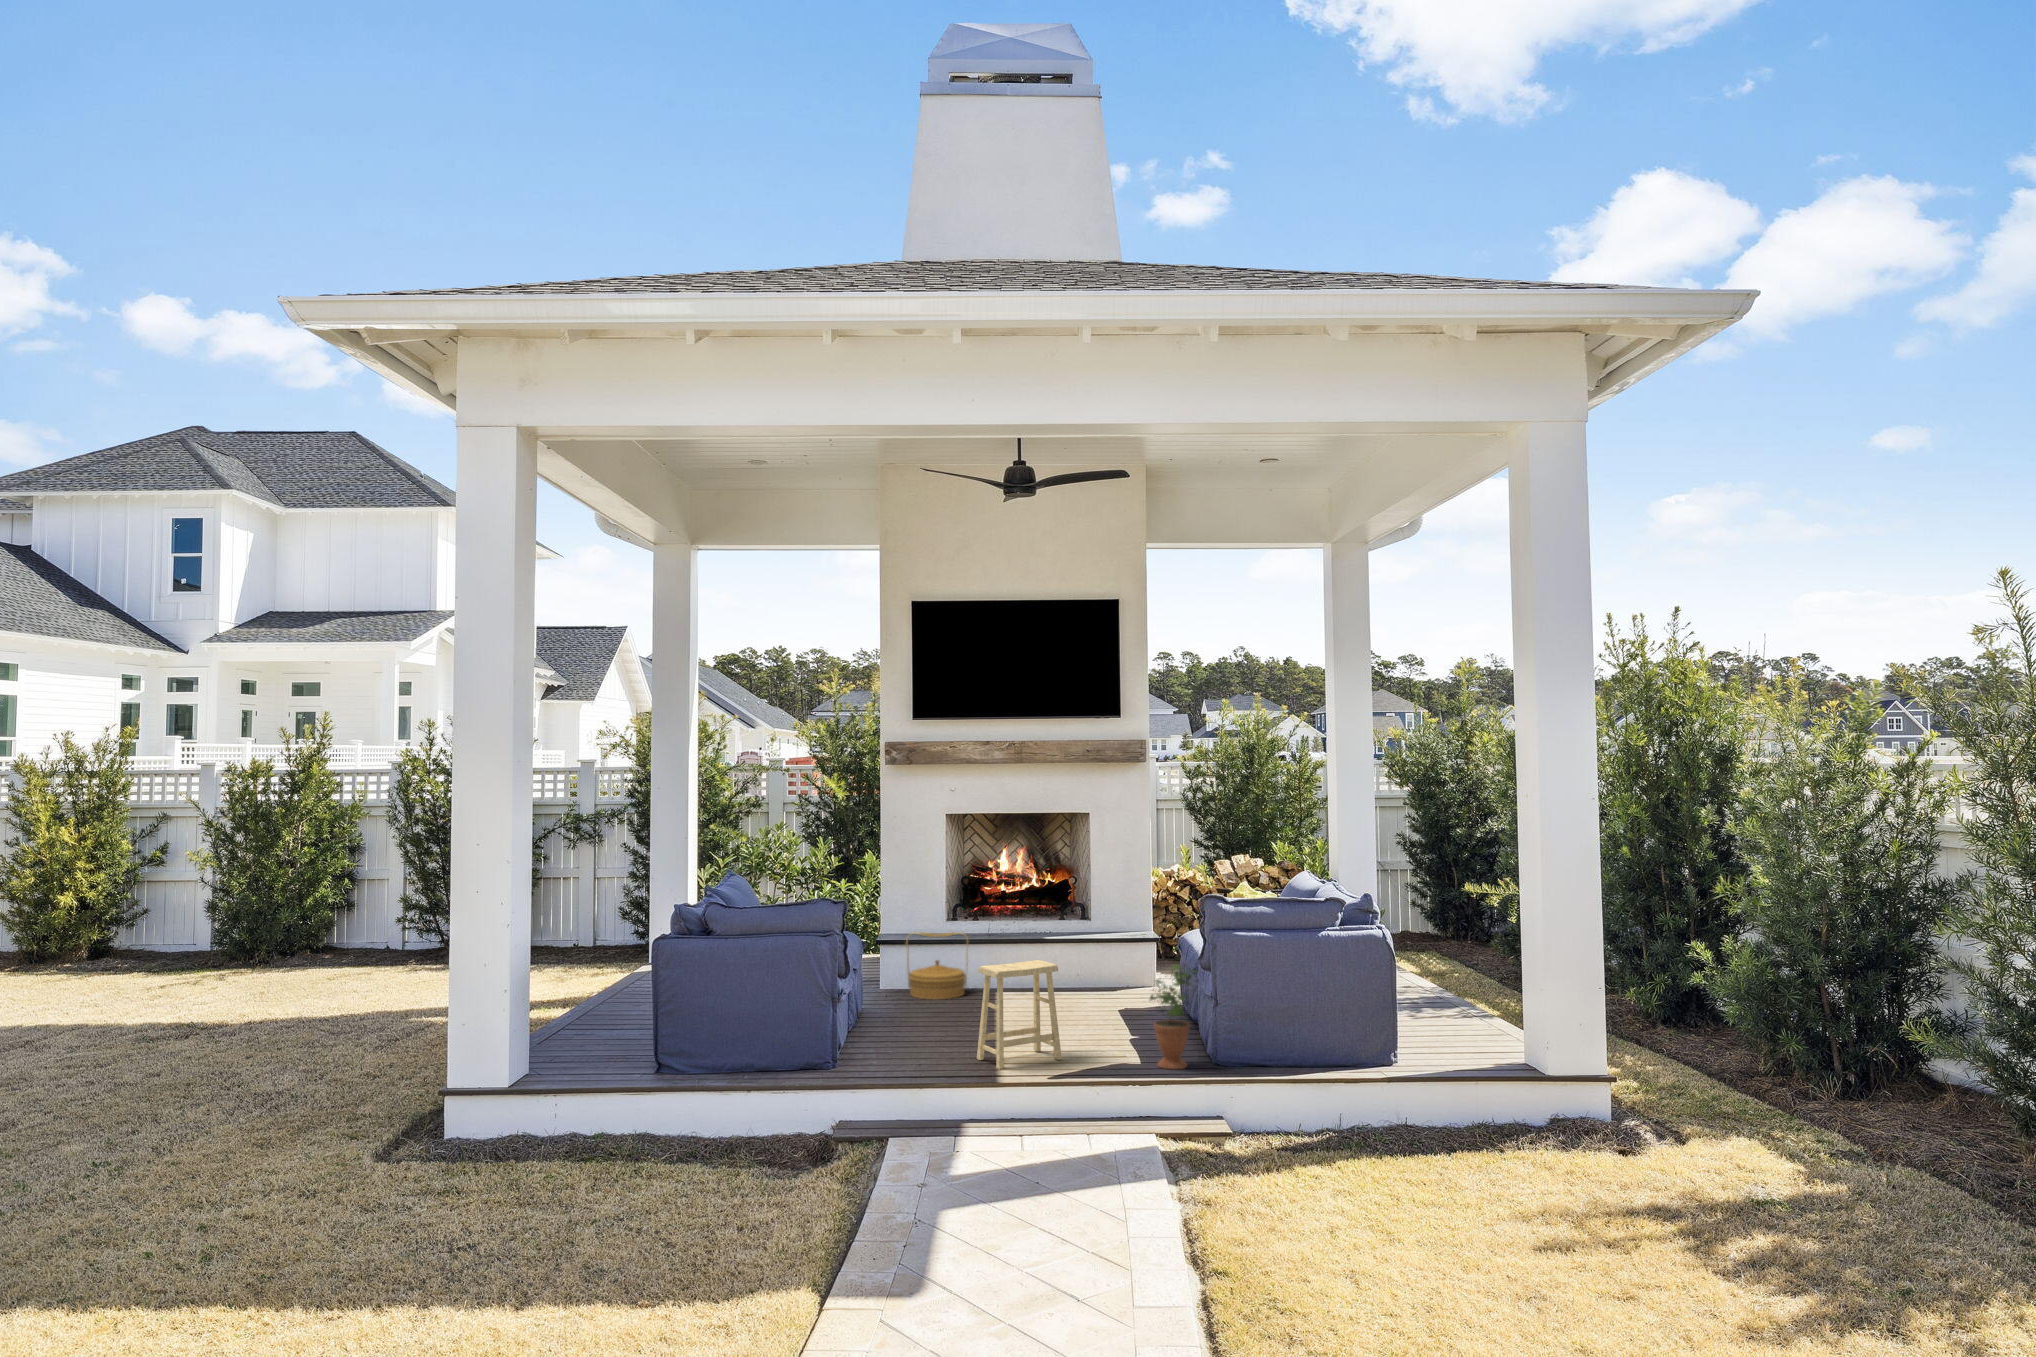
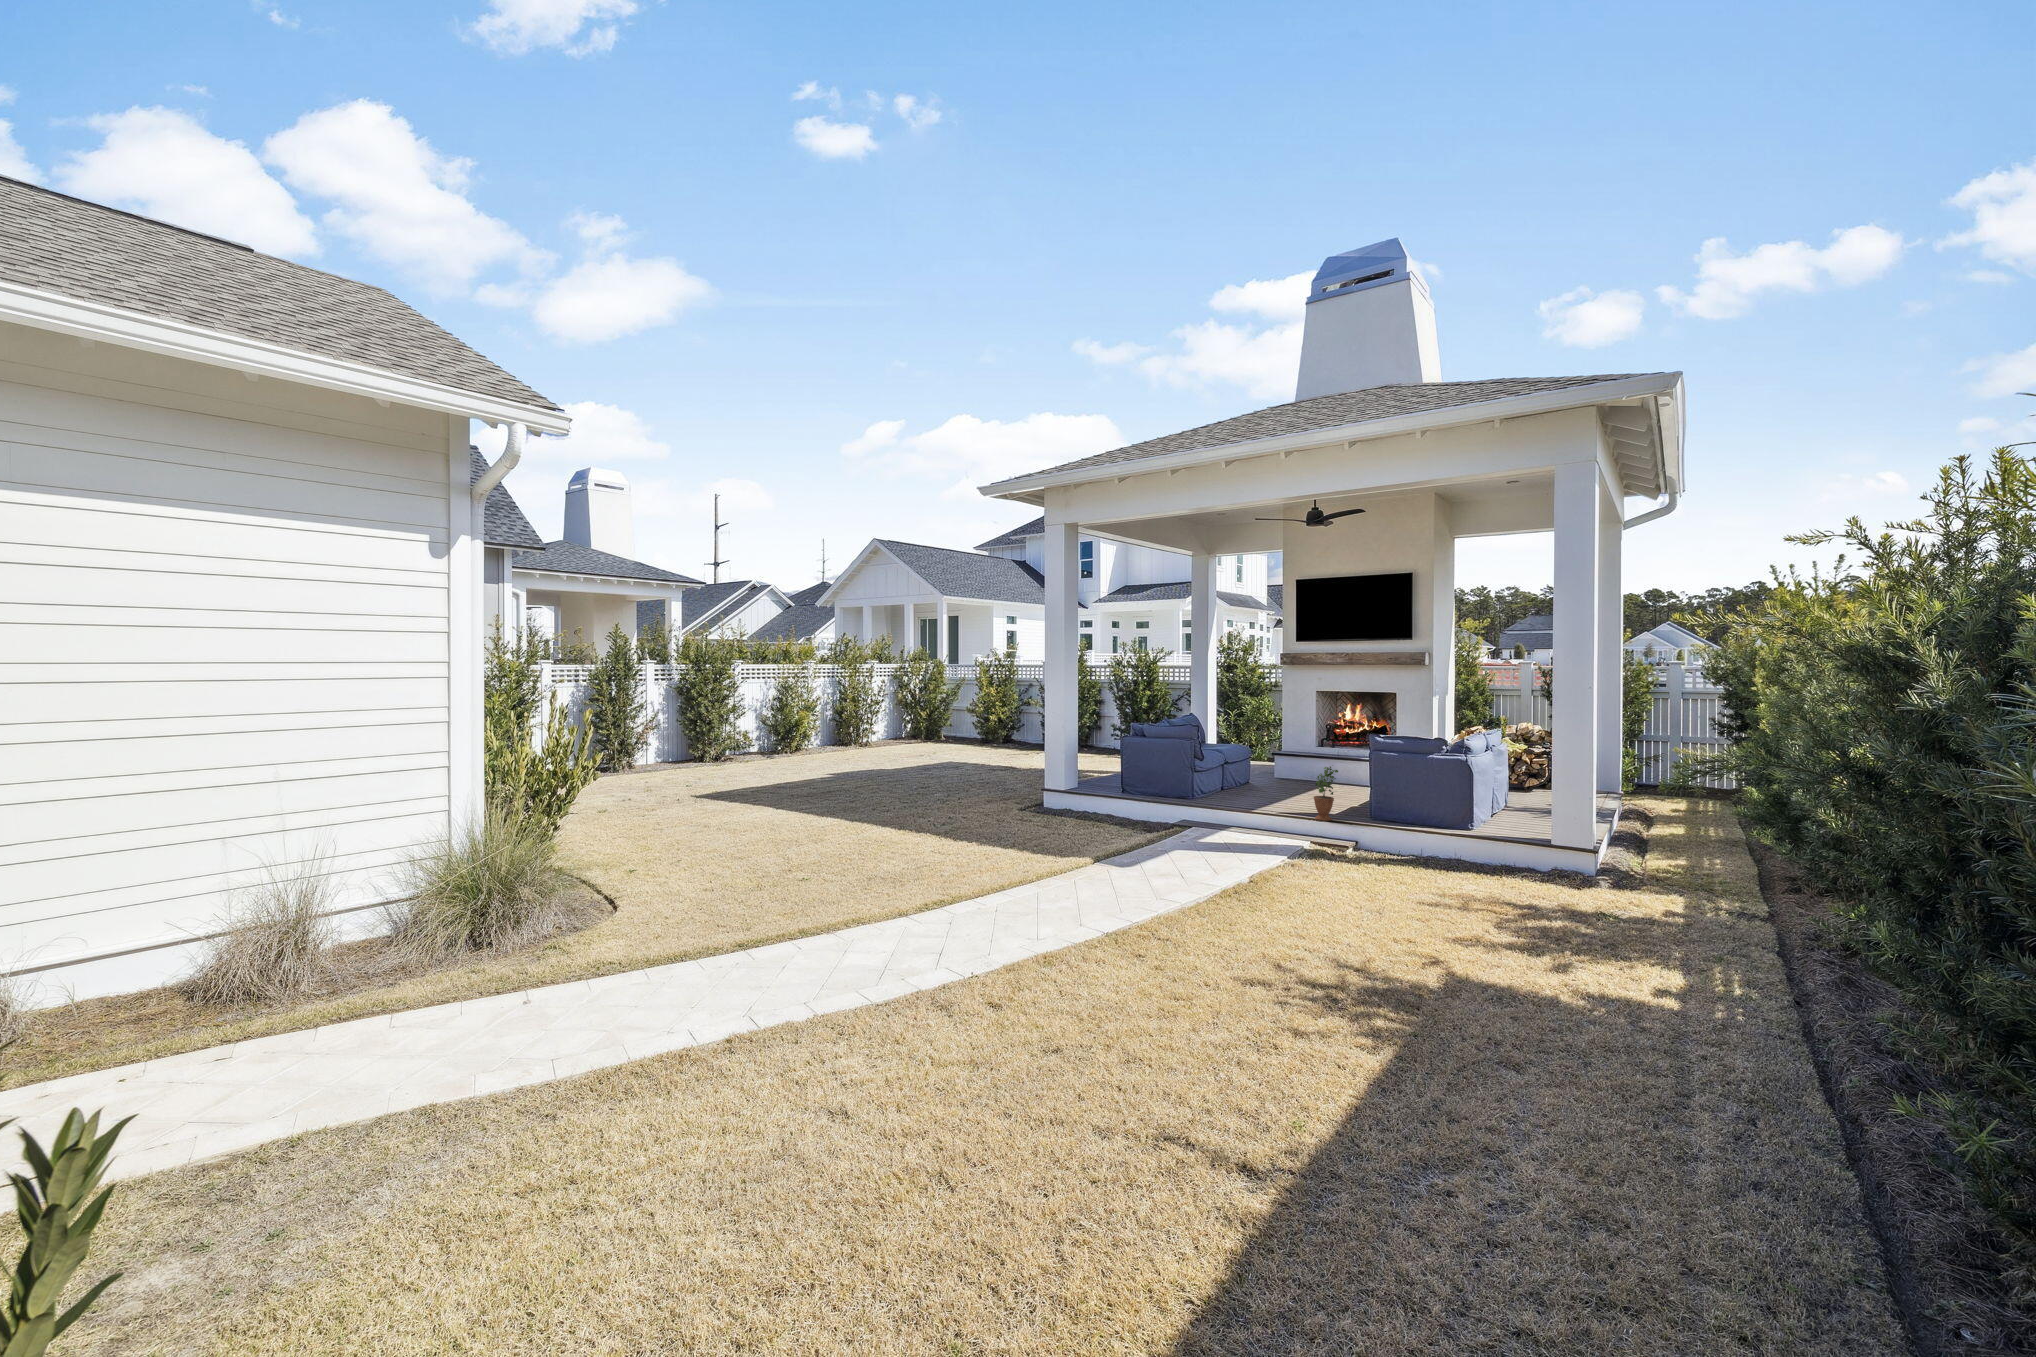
woven basket: present [906,932,968,1000] -> none [1276,753,1309,789]
footstool: present [977,960,1062,1069] -> none [1239,759,1277,810]

